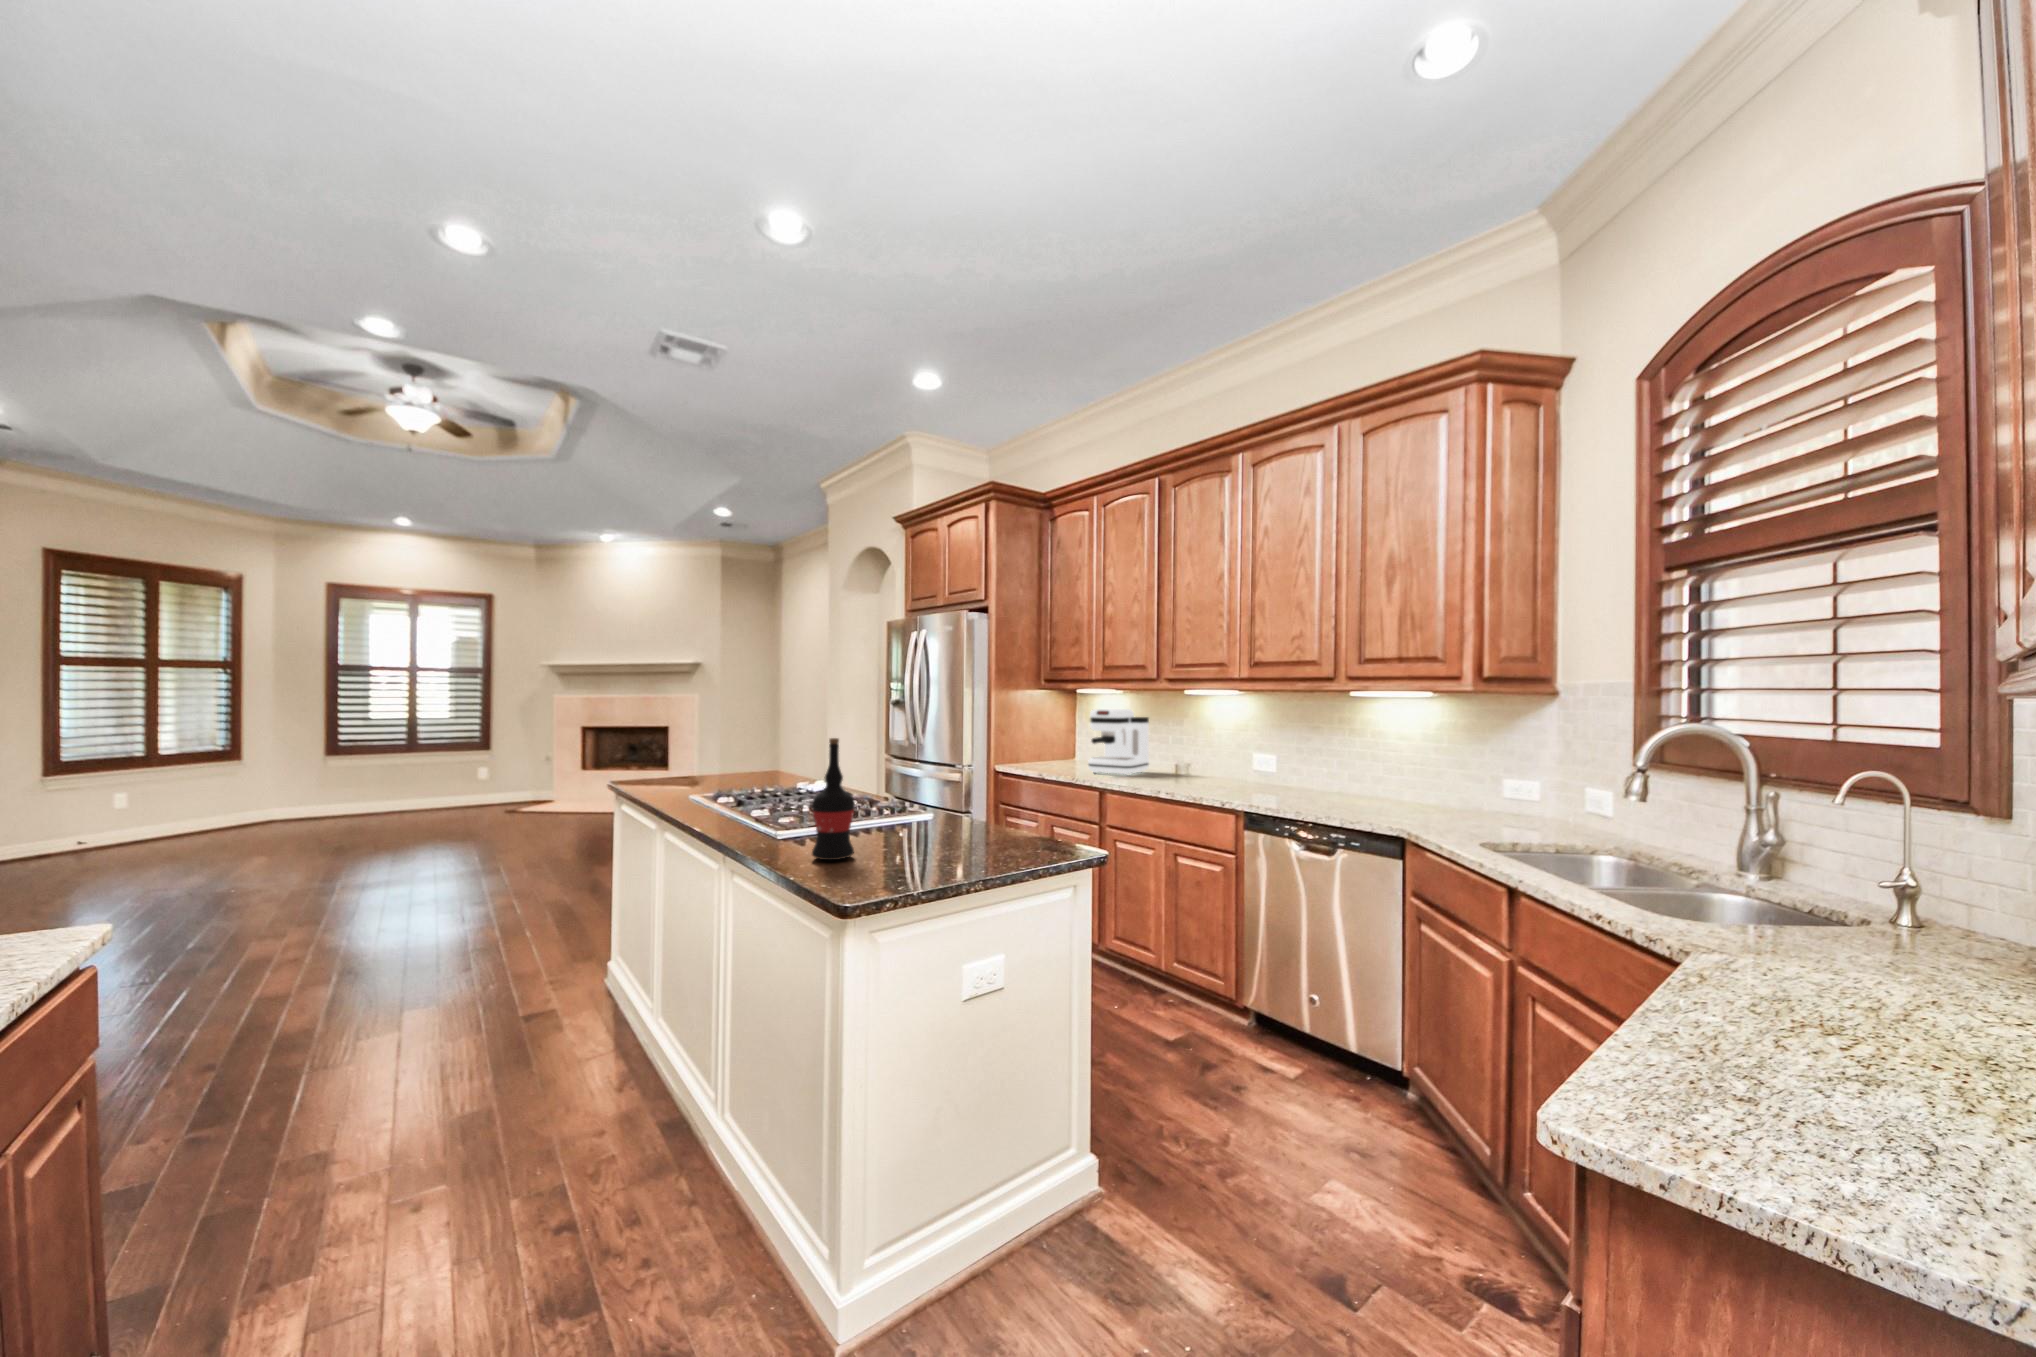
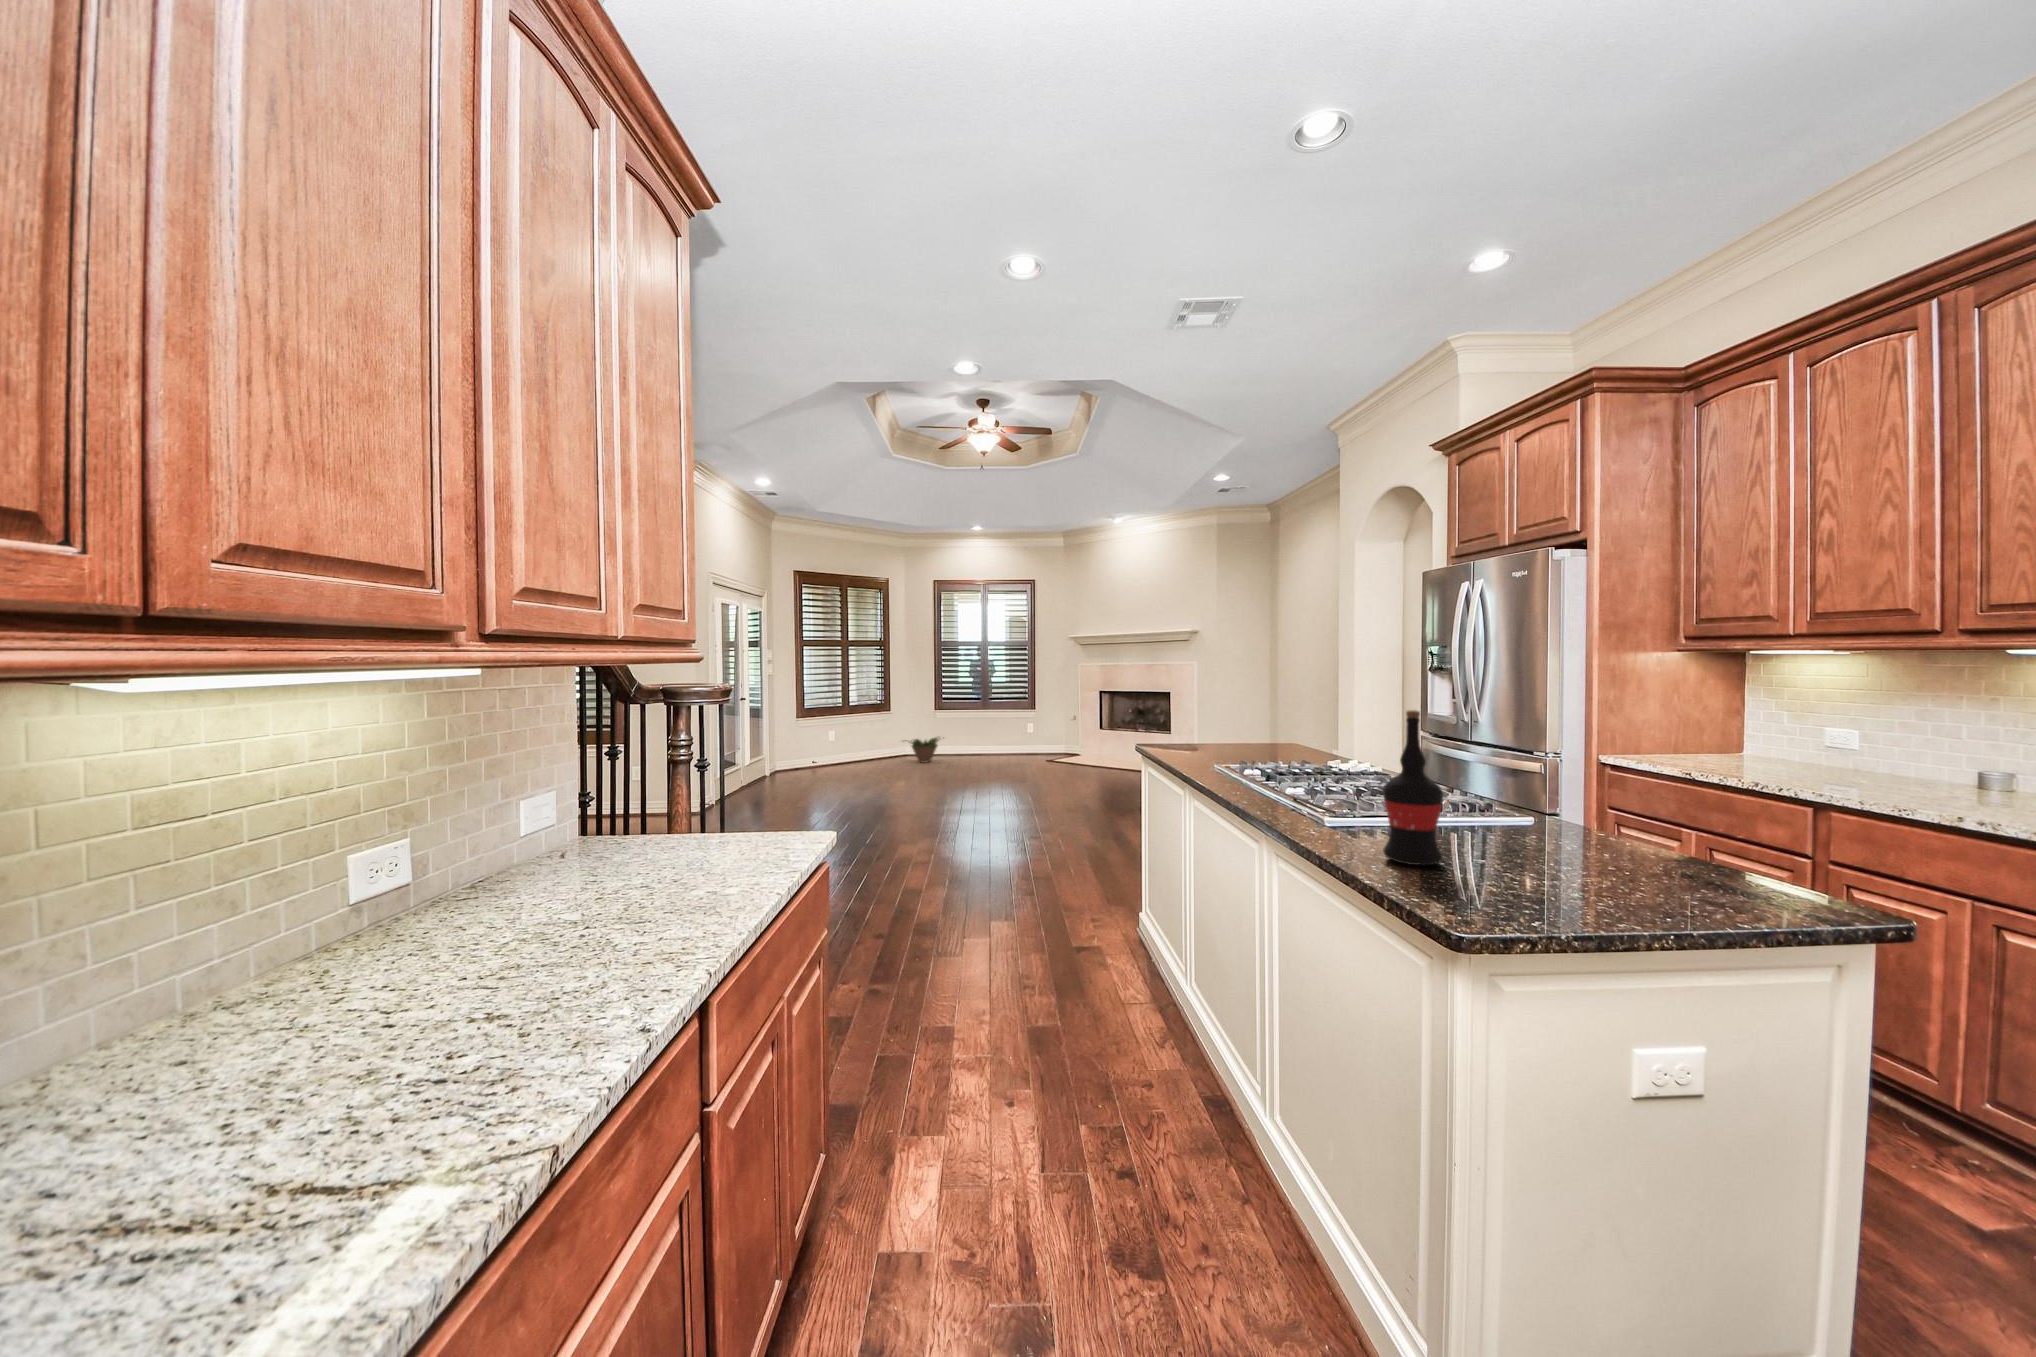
coffee maker: present [1088,709,1149,775] -> none [1766,676,1898,778]
decorative plant: none [259,790,344,827] -> present [903,737,941,763]

